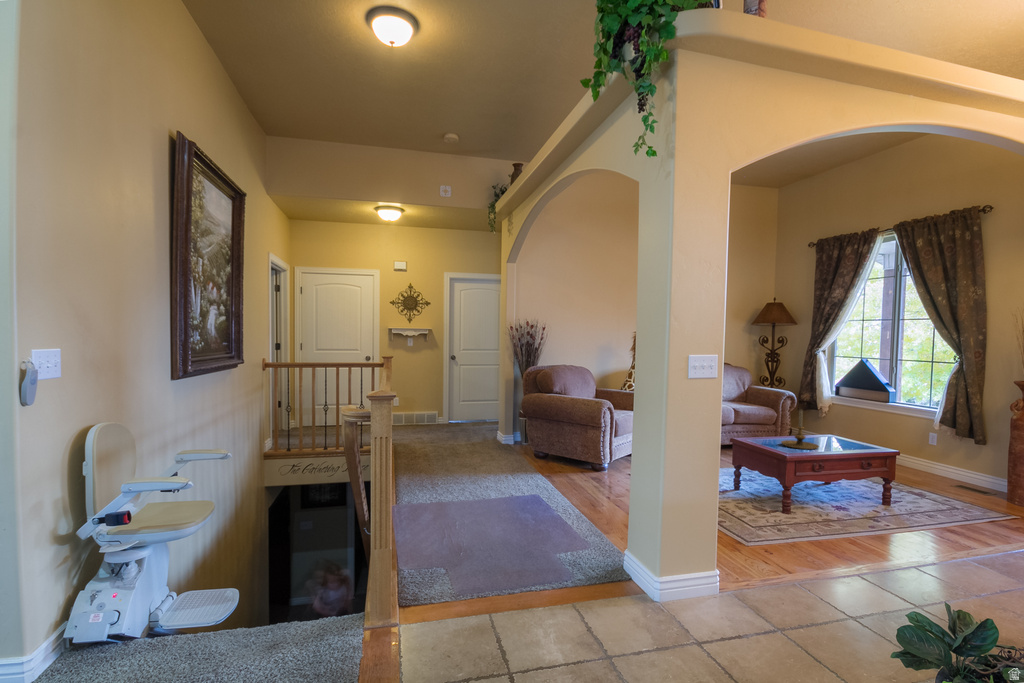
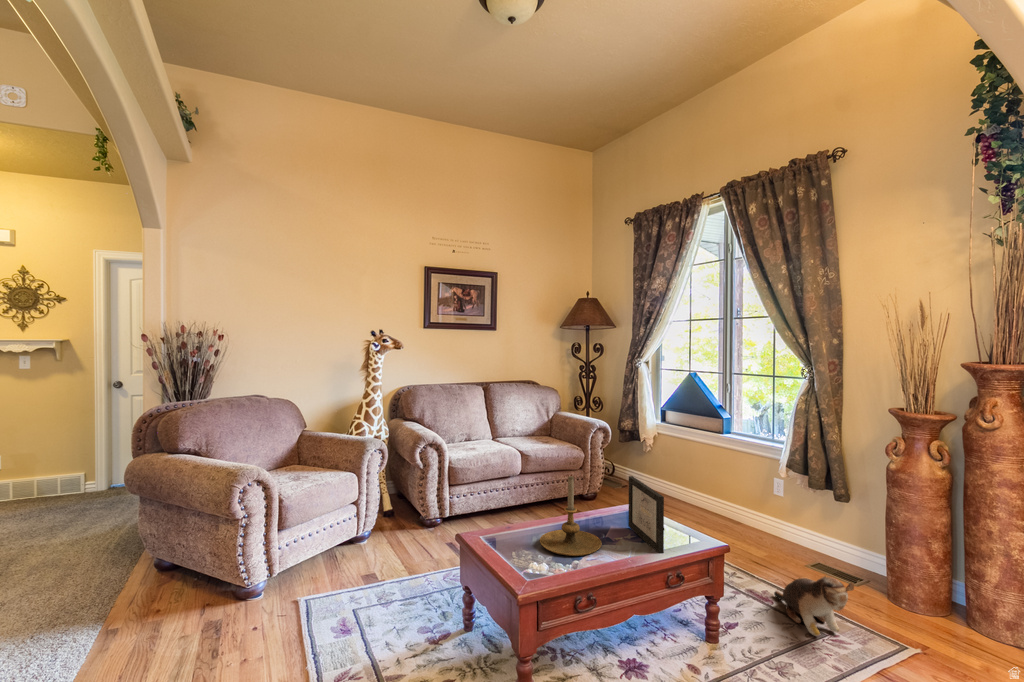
picture frame: none [831,414,859,452] -> present [628,476,664,553]
plush toy: none [927,474,980,507] -> present [774,576,854,636]

